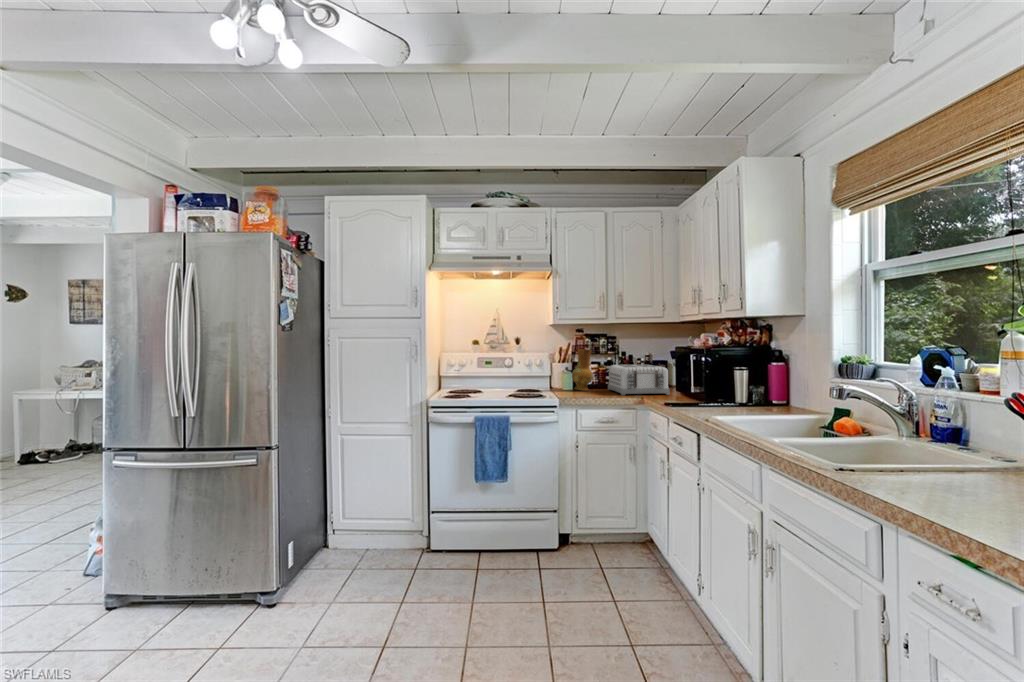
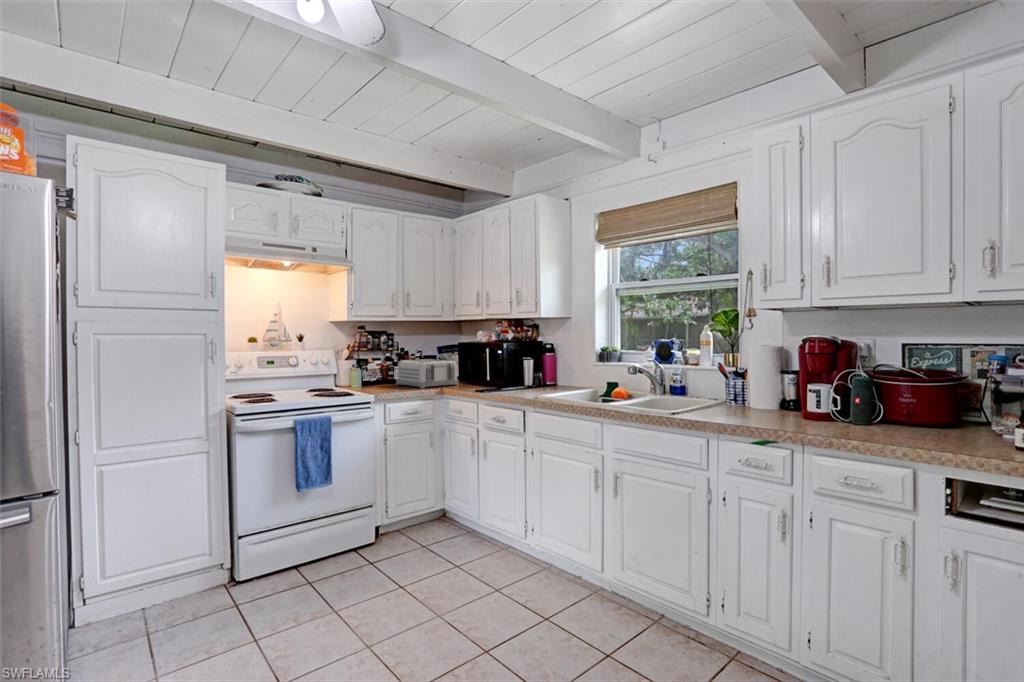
ceramic jug: present [572,349,592,391] -> none [363,346,384,387]

